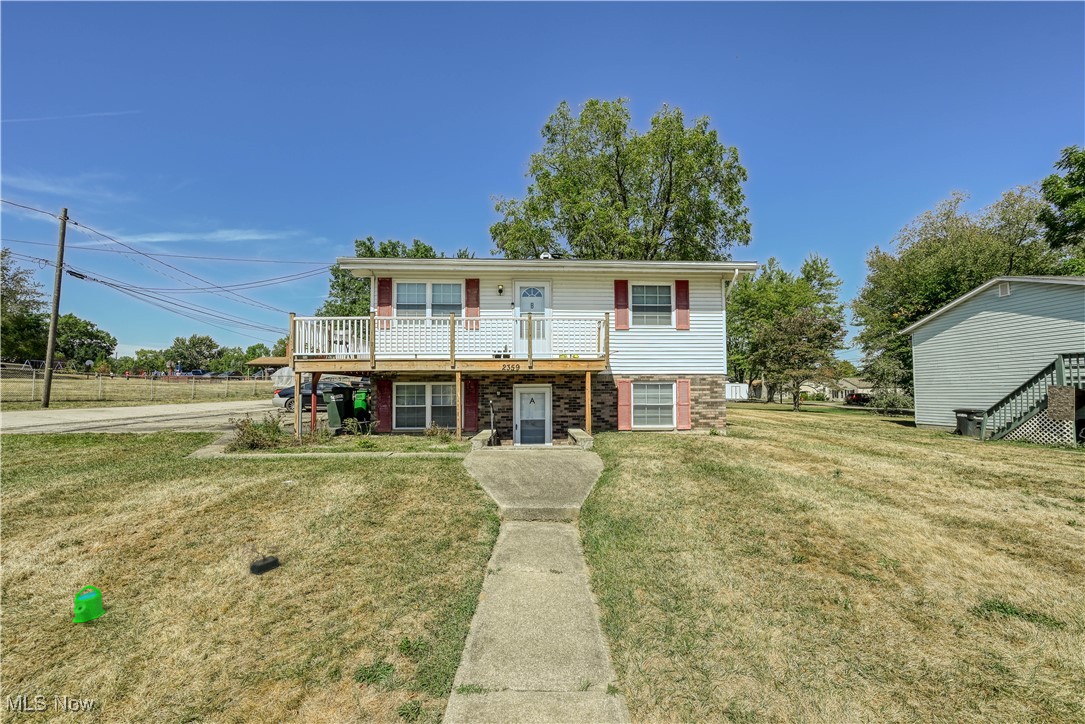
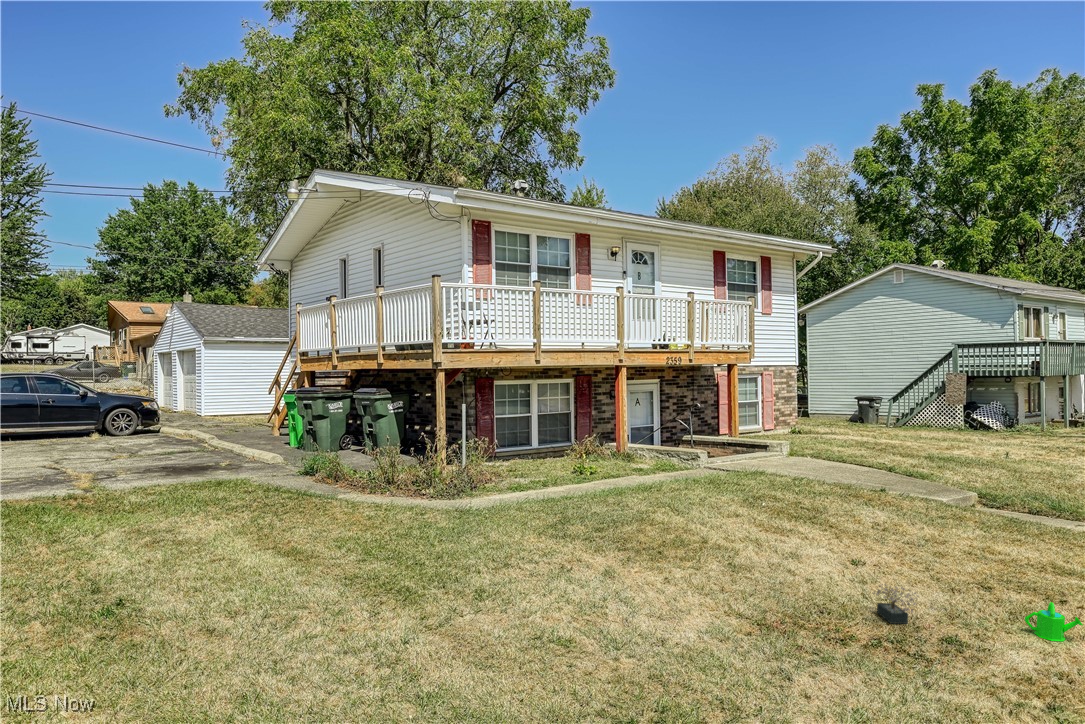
decorative plant: present [242,542,281,575] -> present [873,584,919,624]

